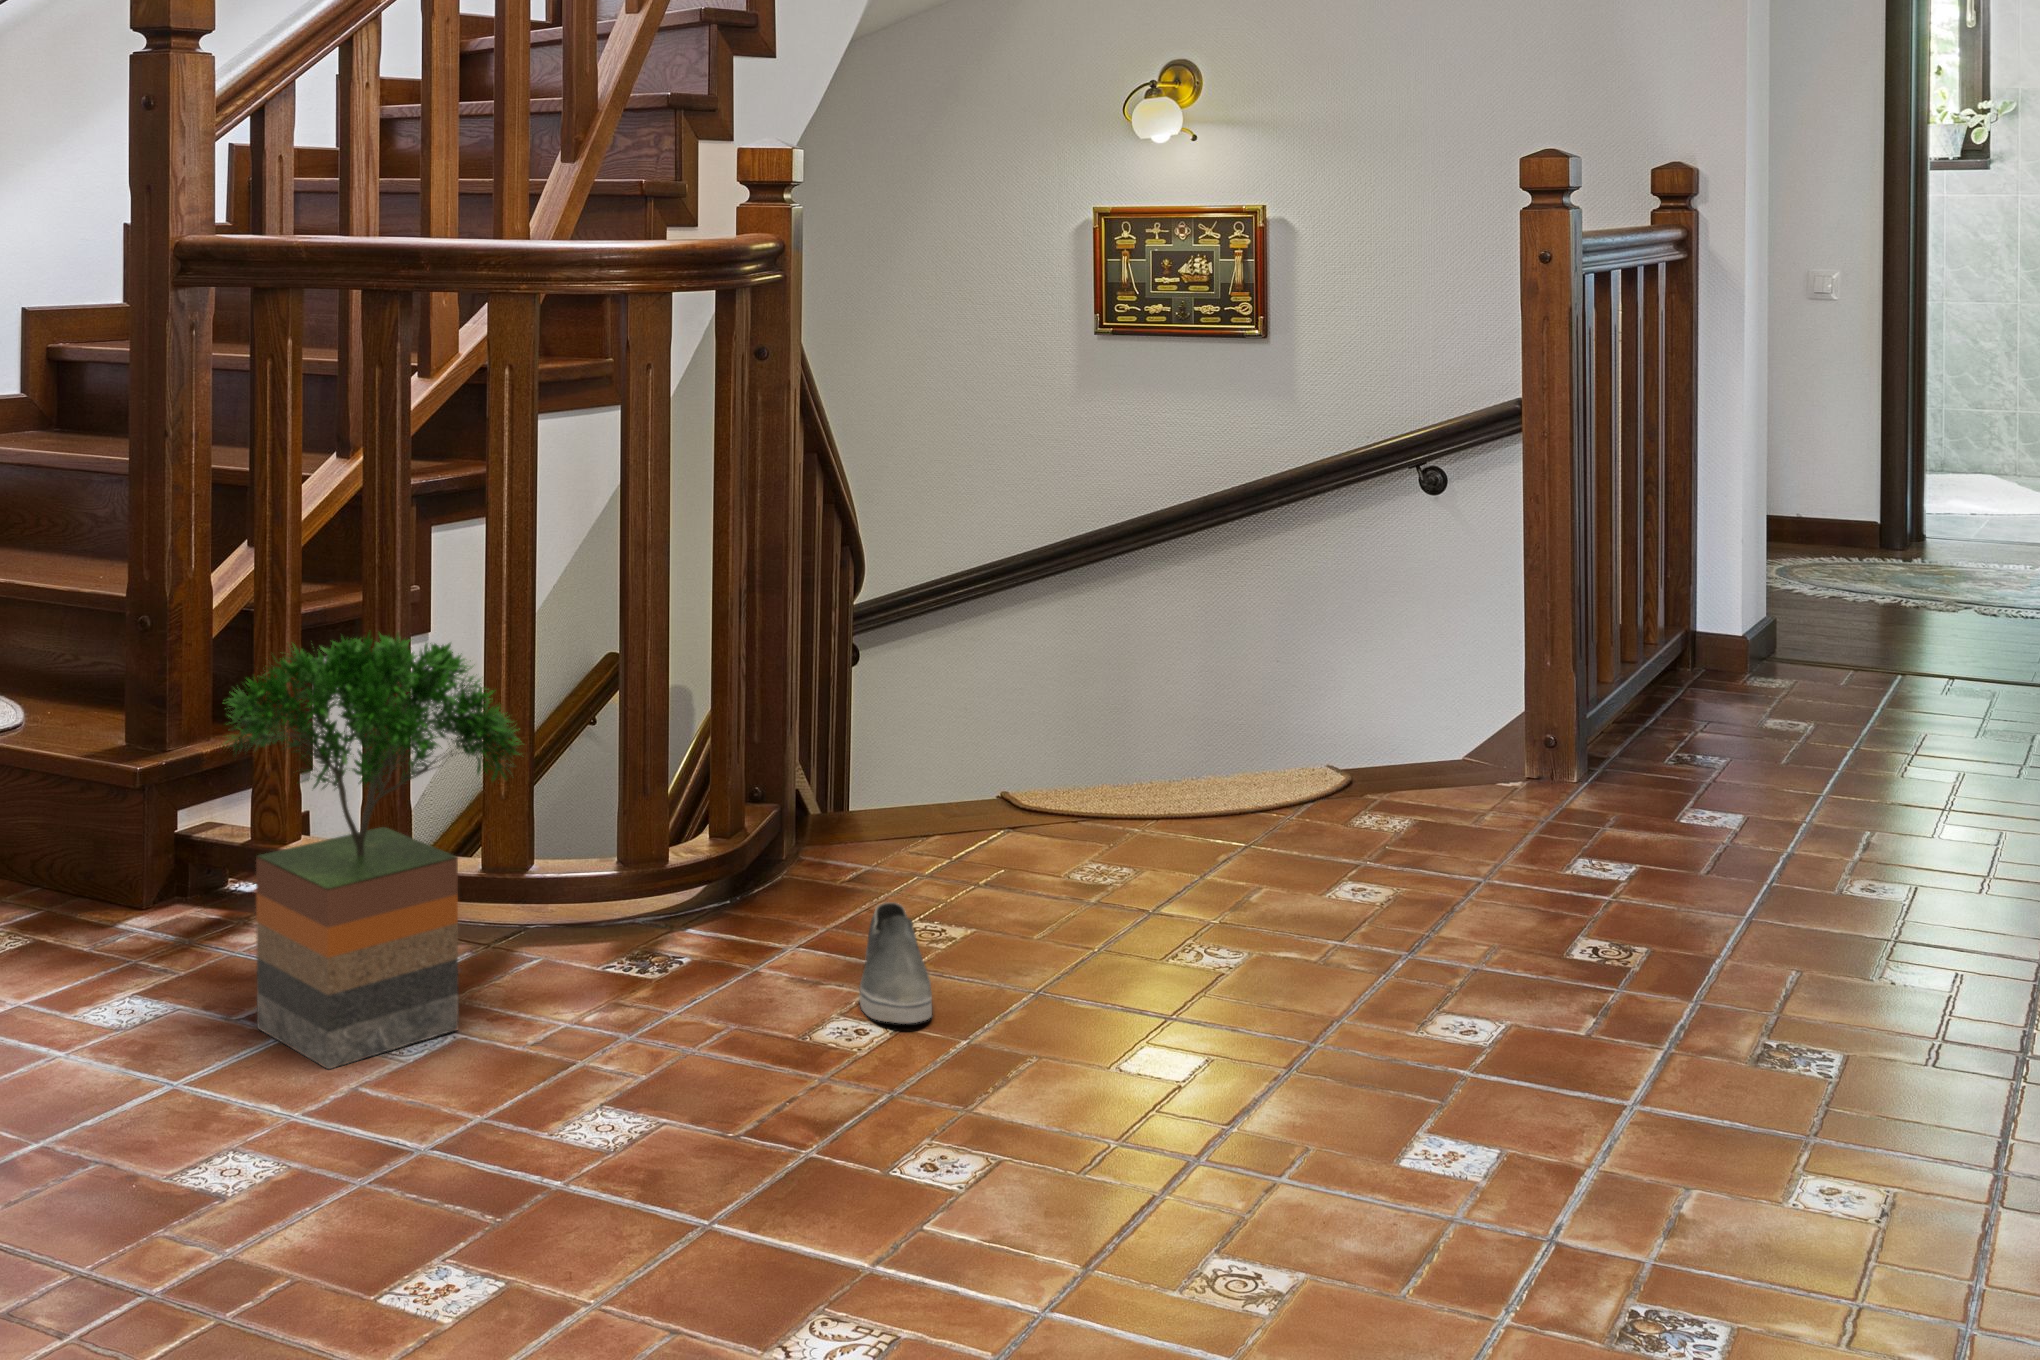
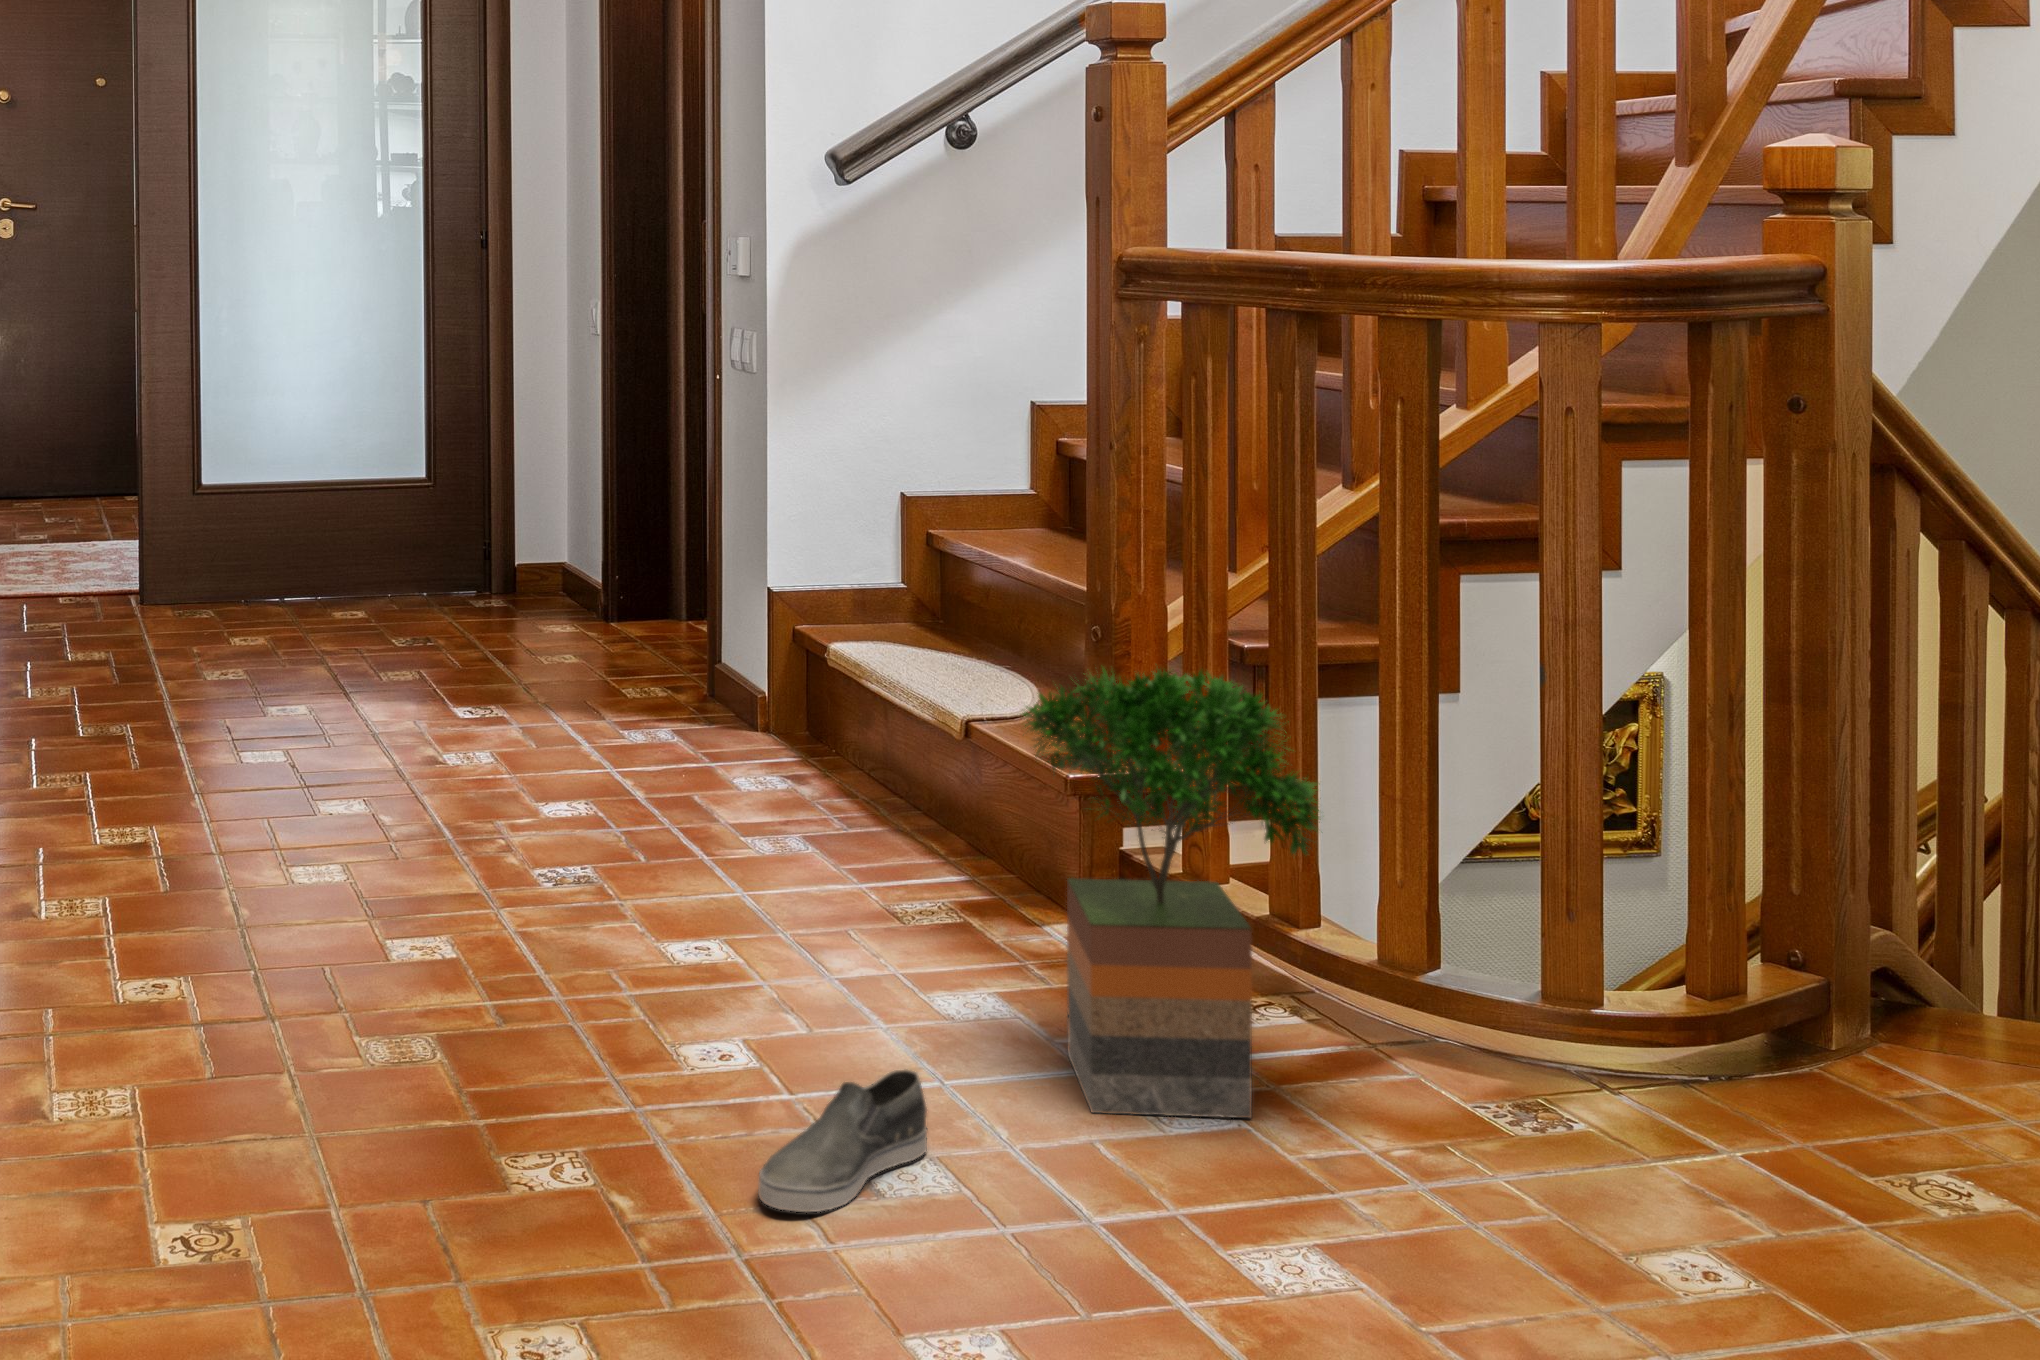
shoe: present [860,902,932,1023] -> present [758,1070,927,1212]

